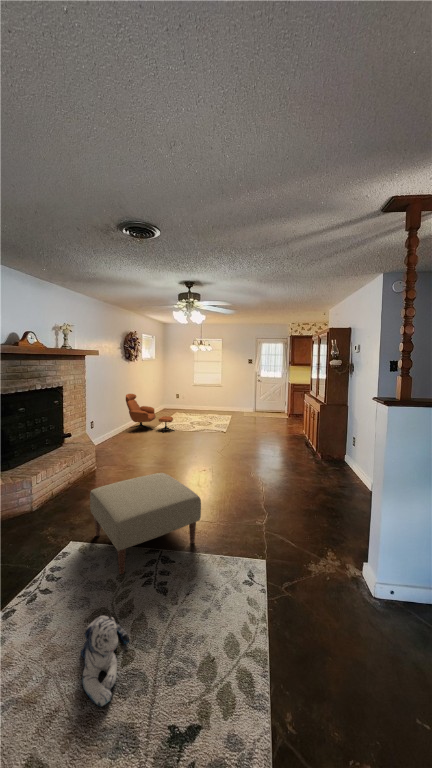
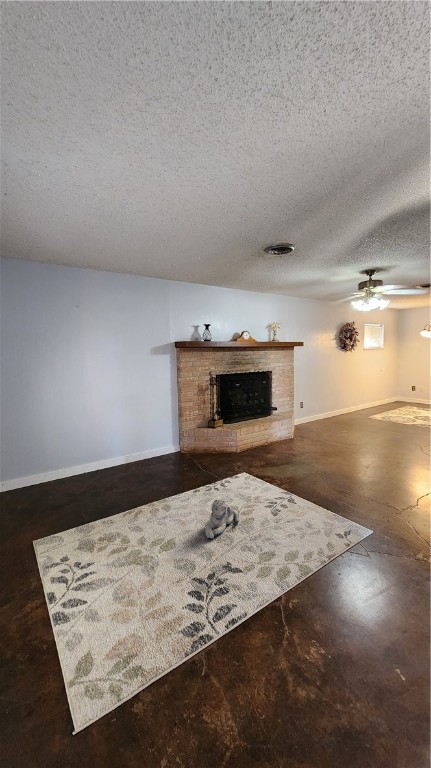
lounge chair: present [126,394,174,432] -> none [339,381,389,422]
ottoman: present [90,473,201,574] -> none [253,441,327,501]

